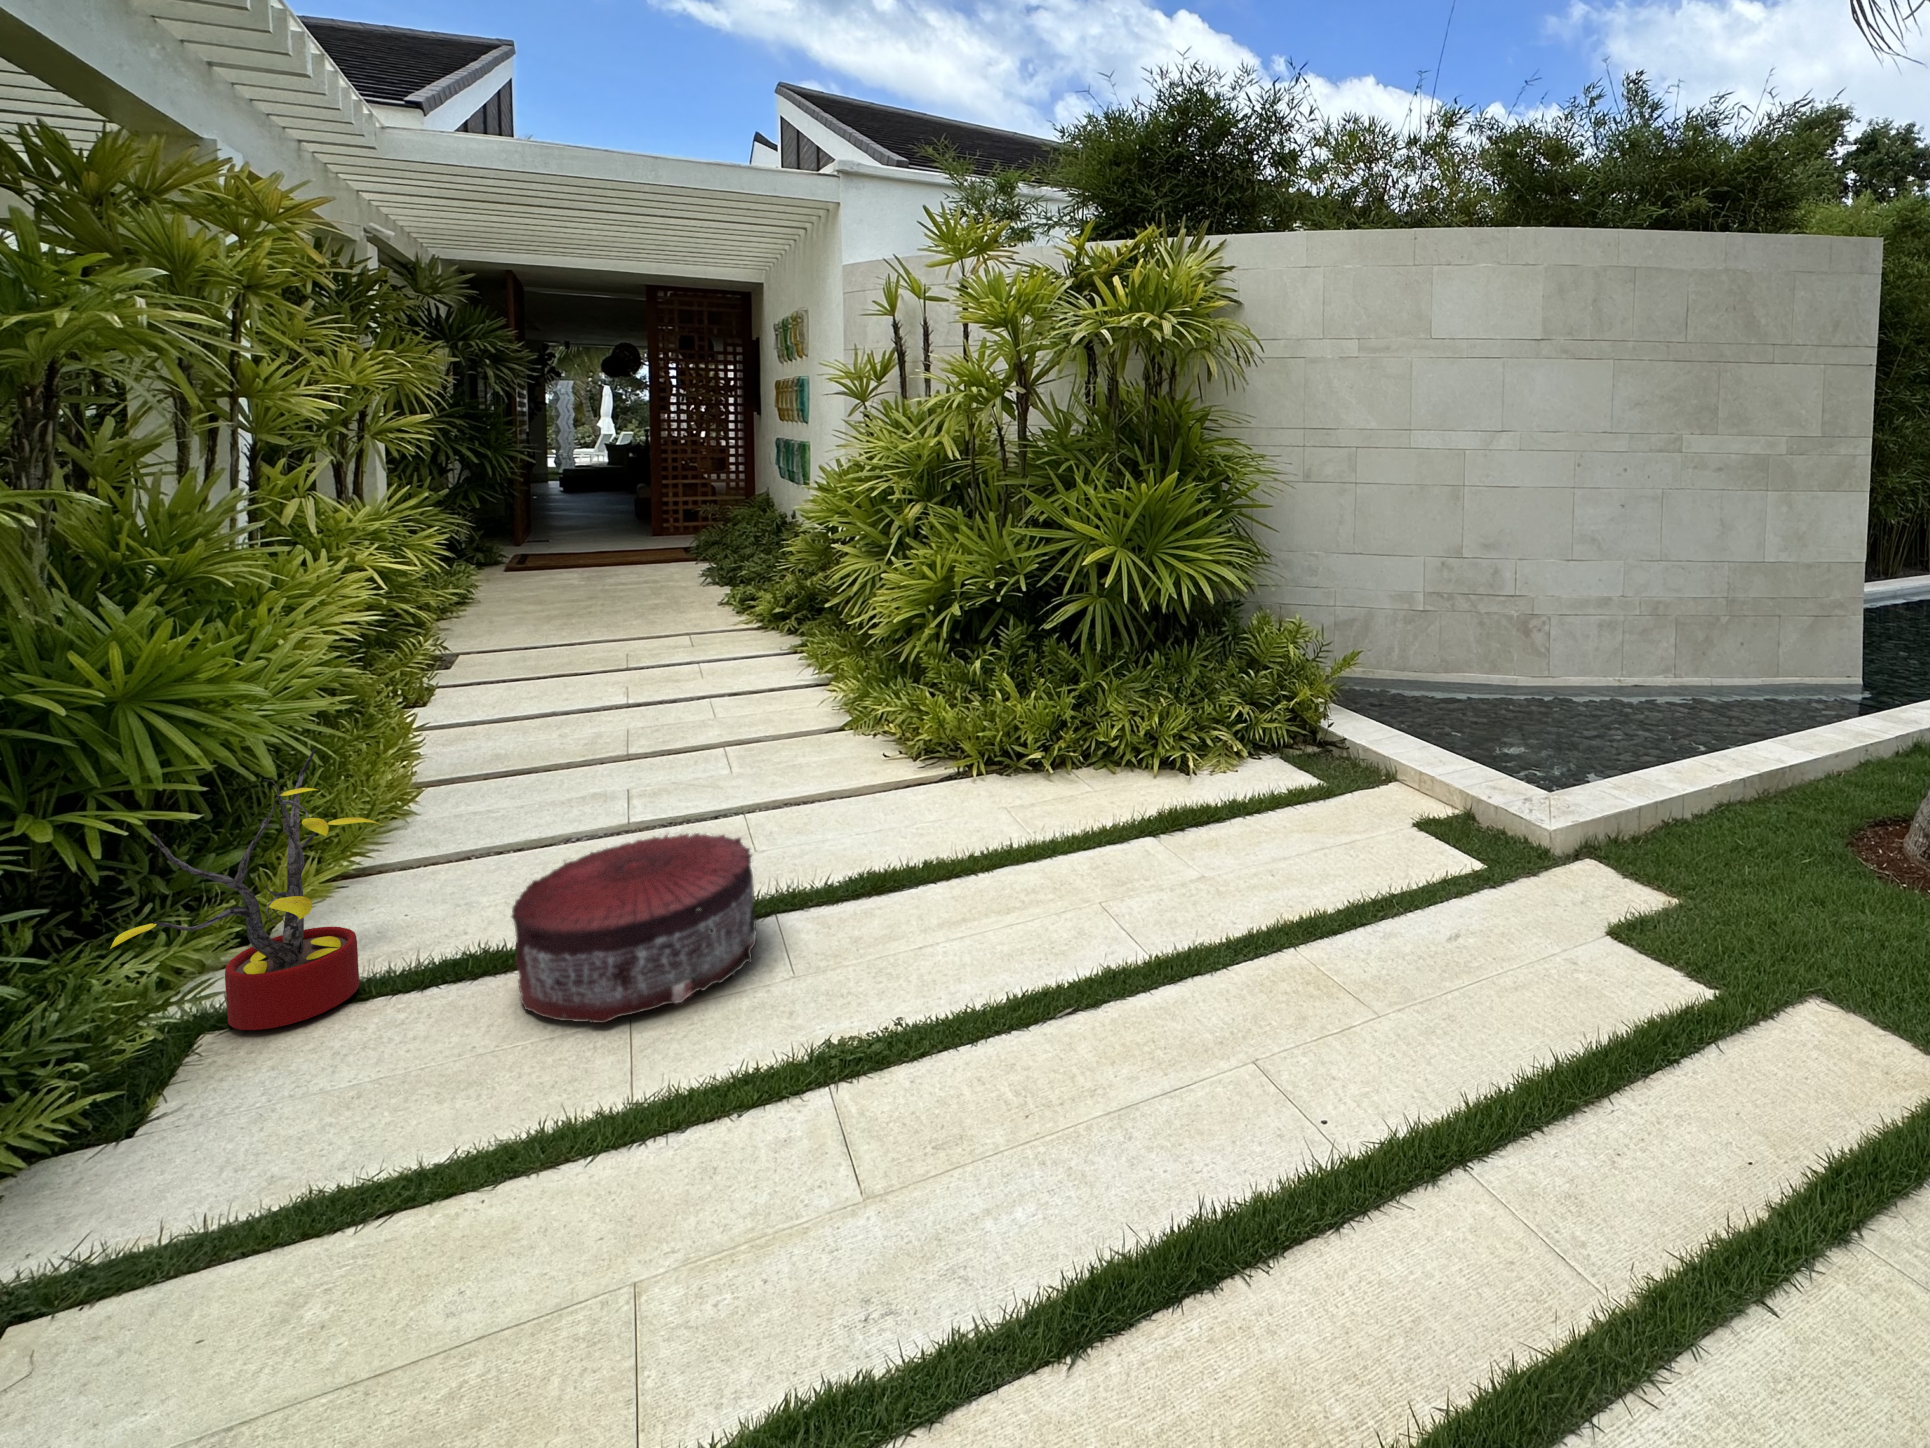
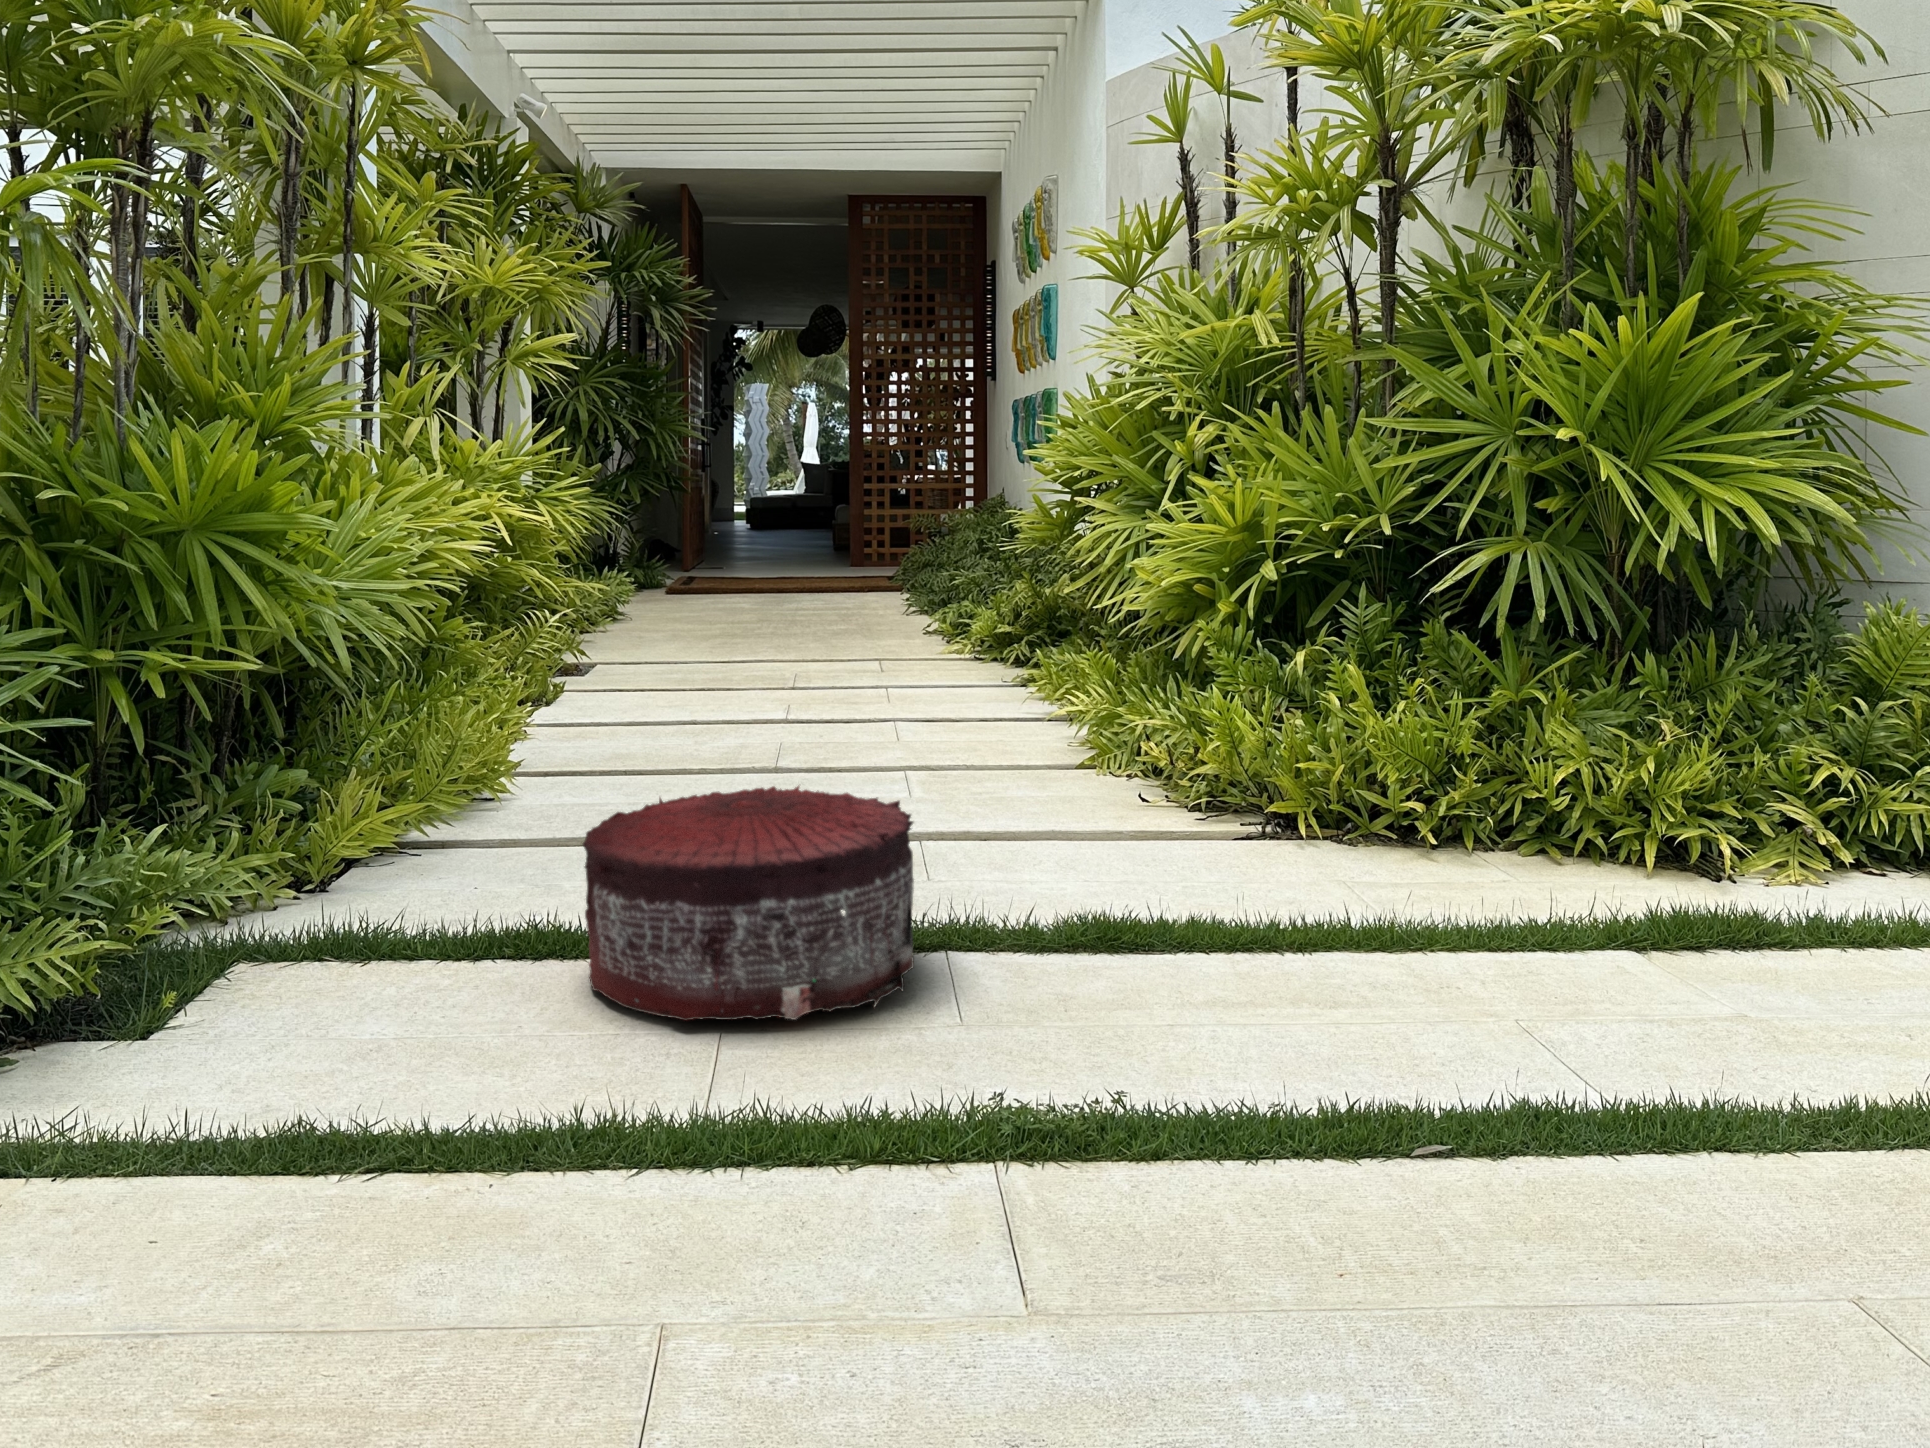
decorative plant: present [110,749,379,1030] -> none [156,605,462,952]

